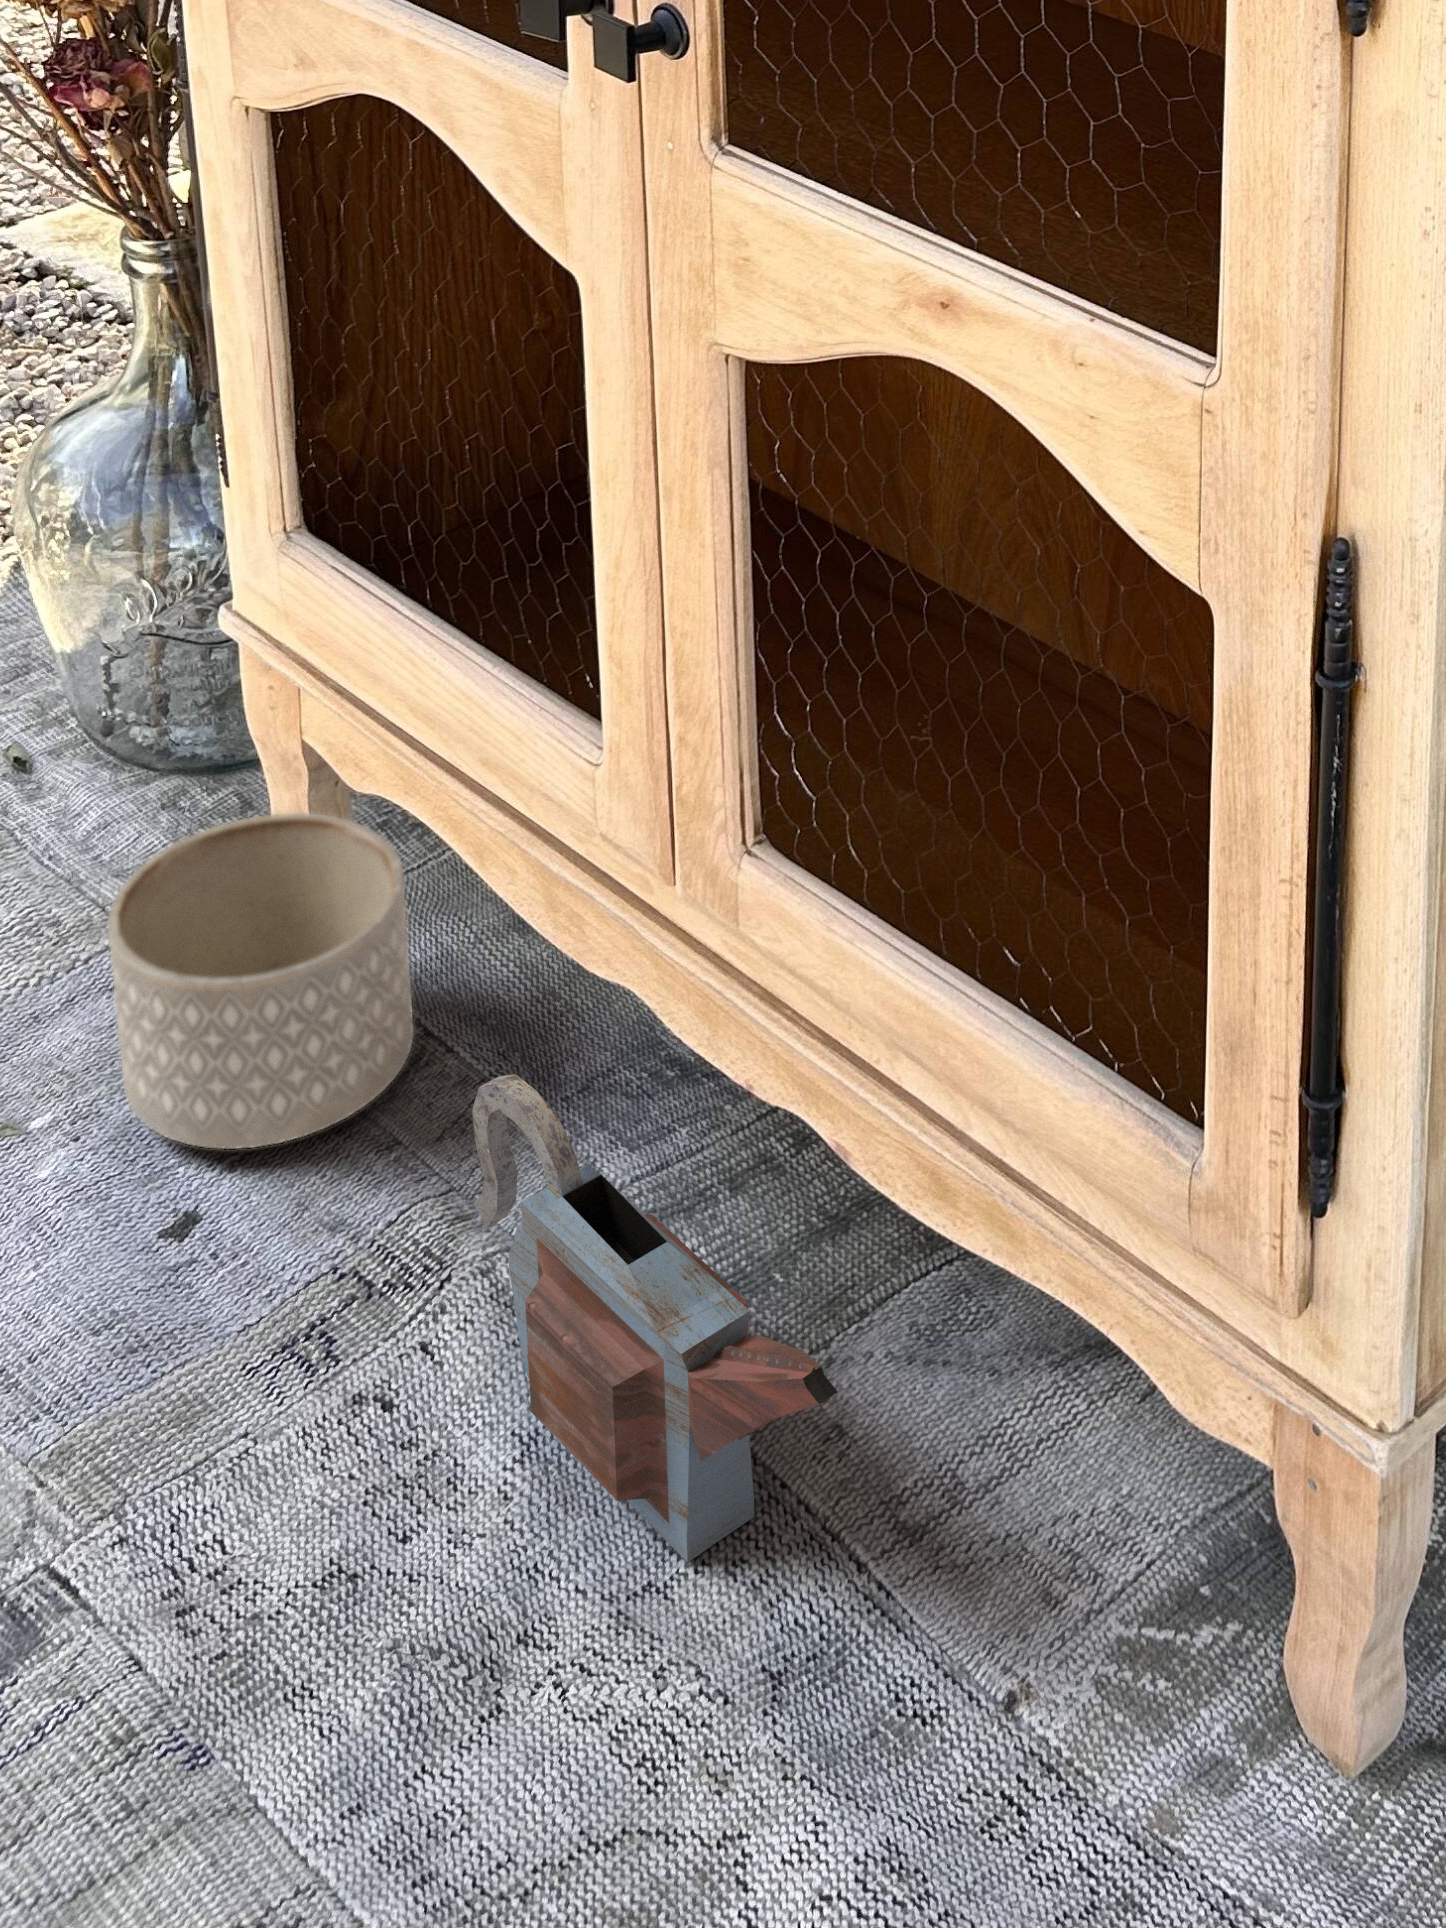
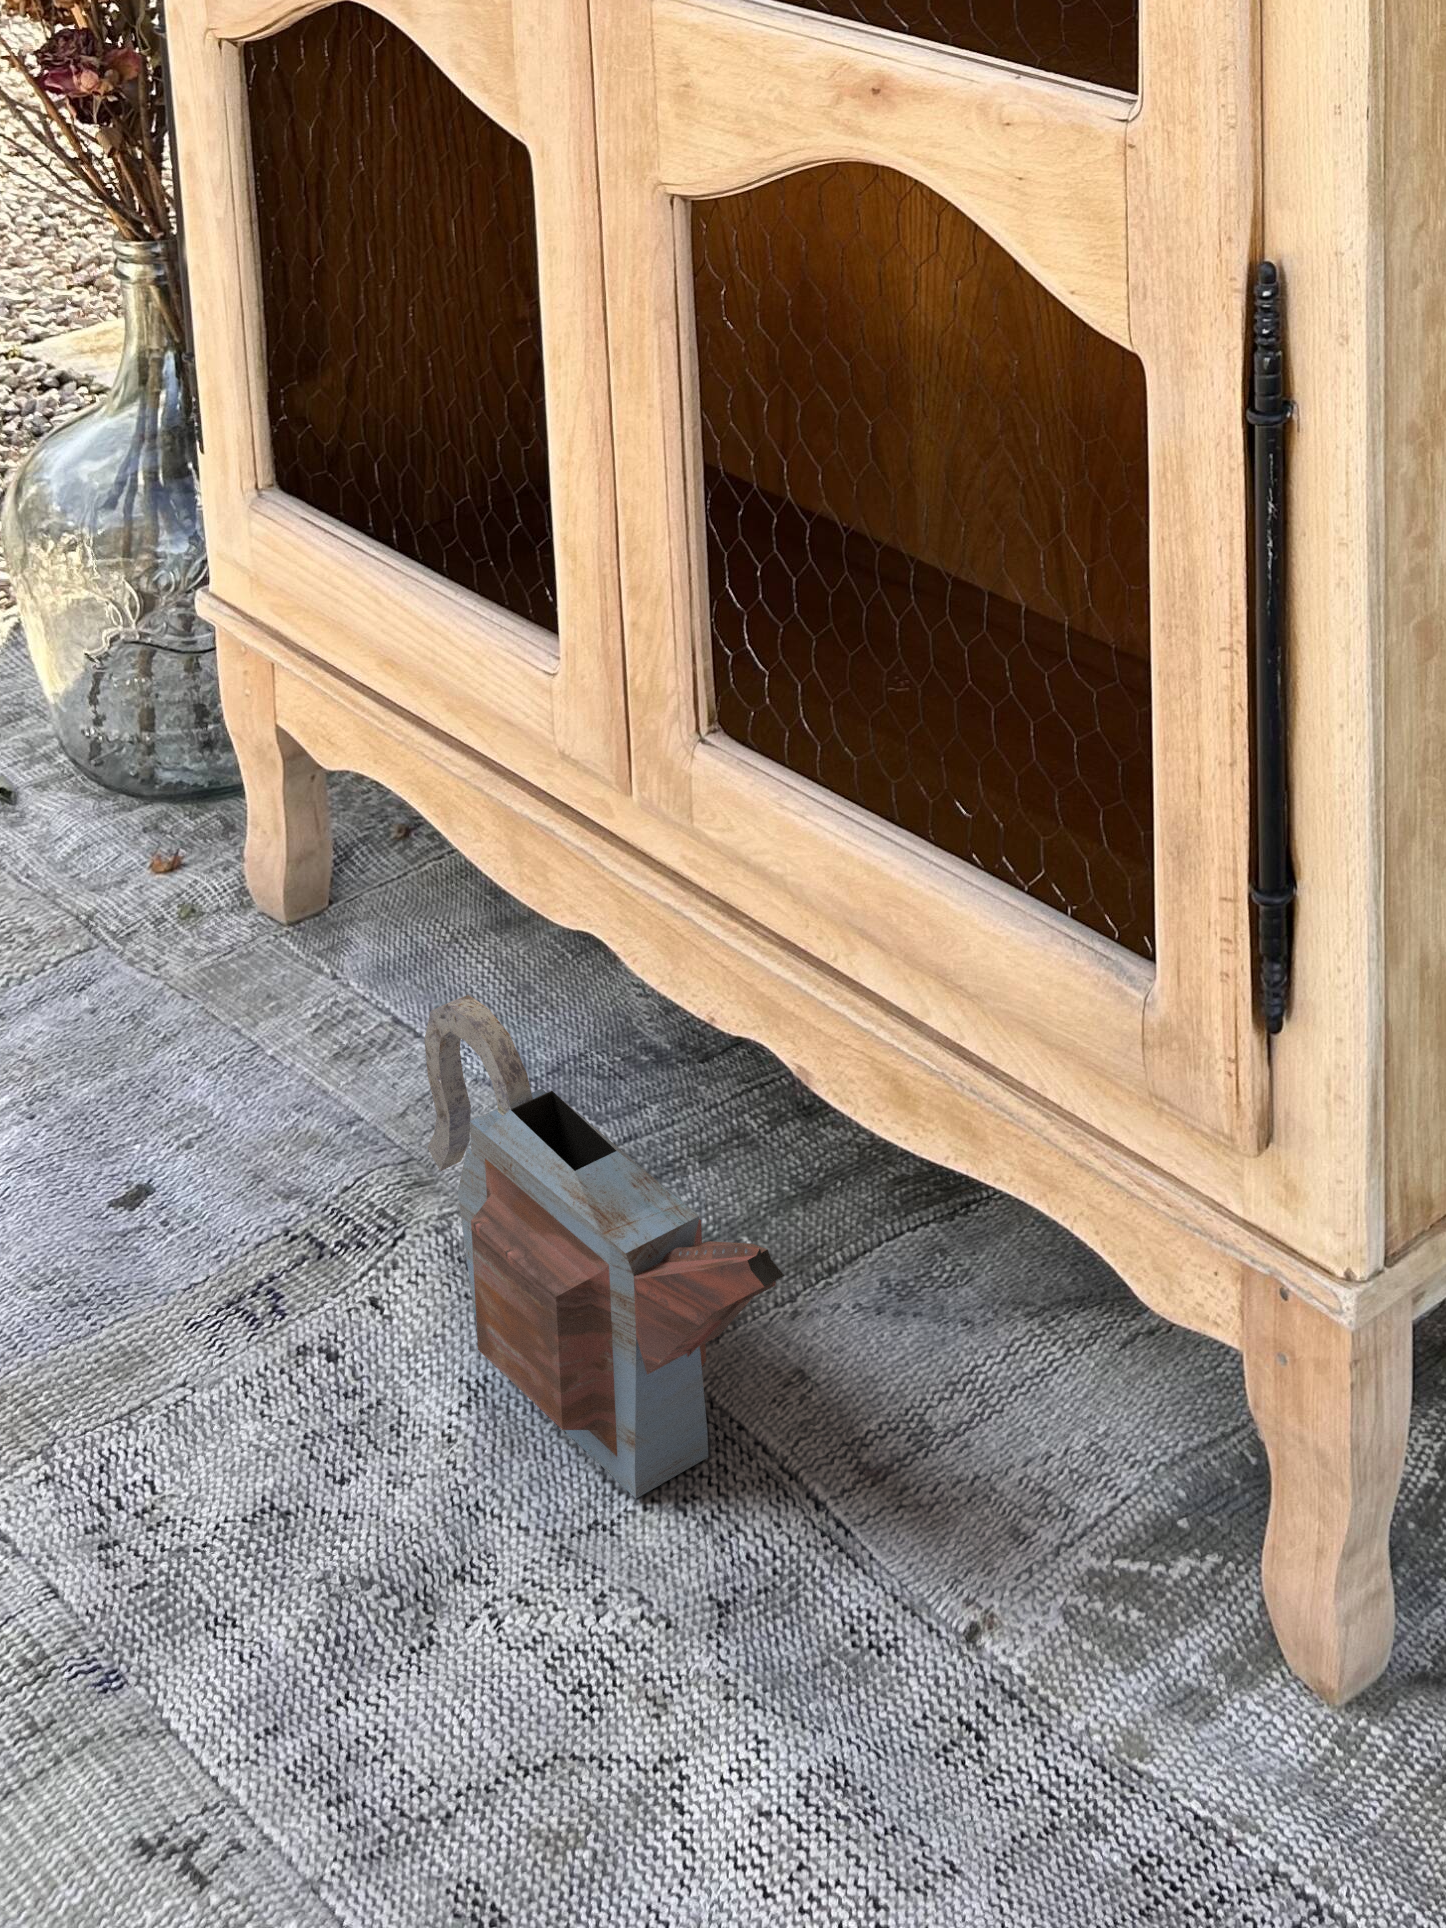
planter: present [108,813,414,1149] -> none [70,793,382,1124]

